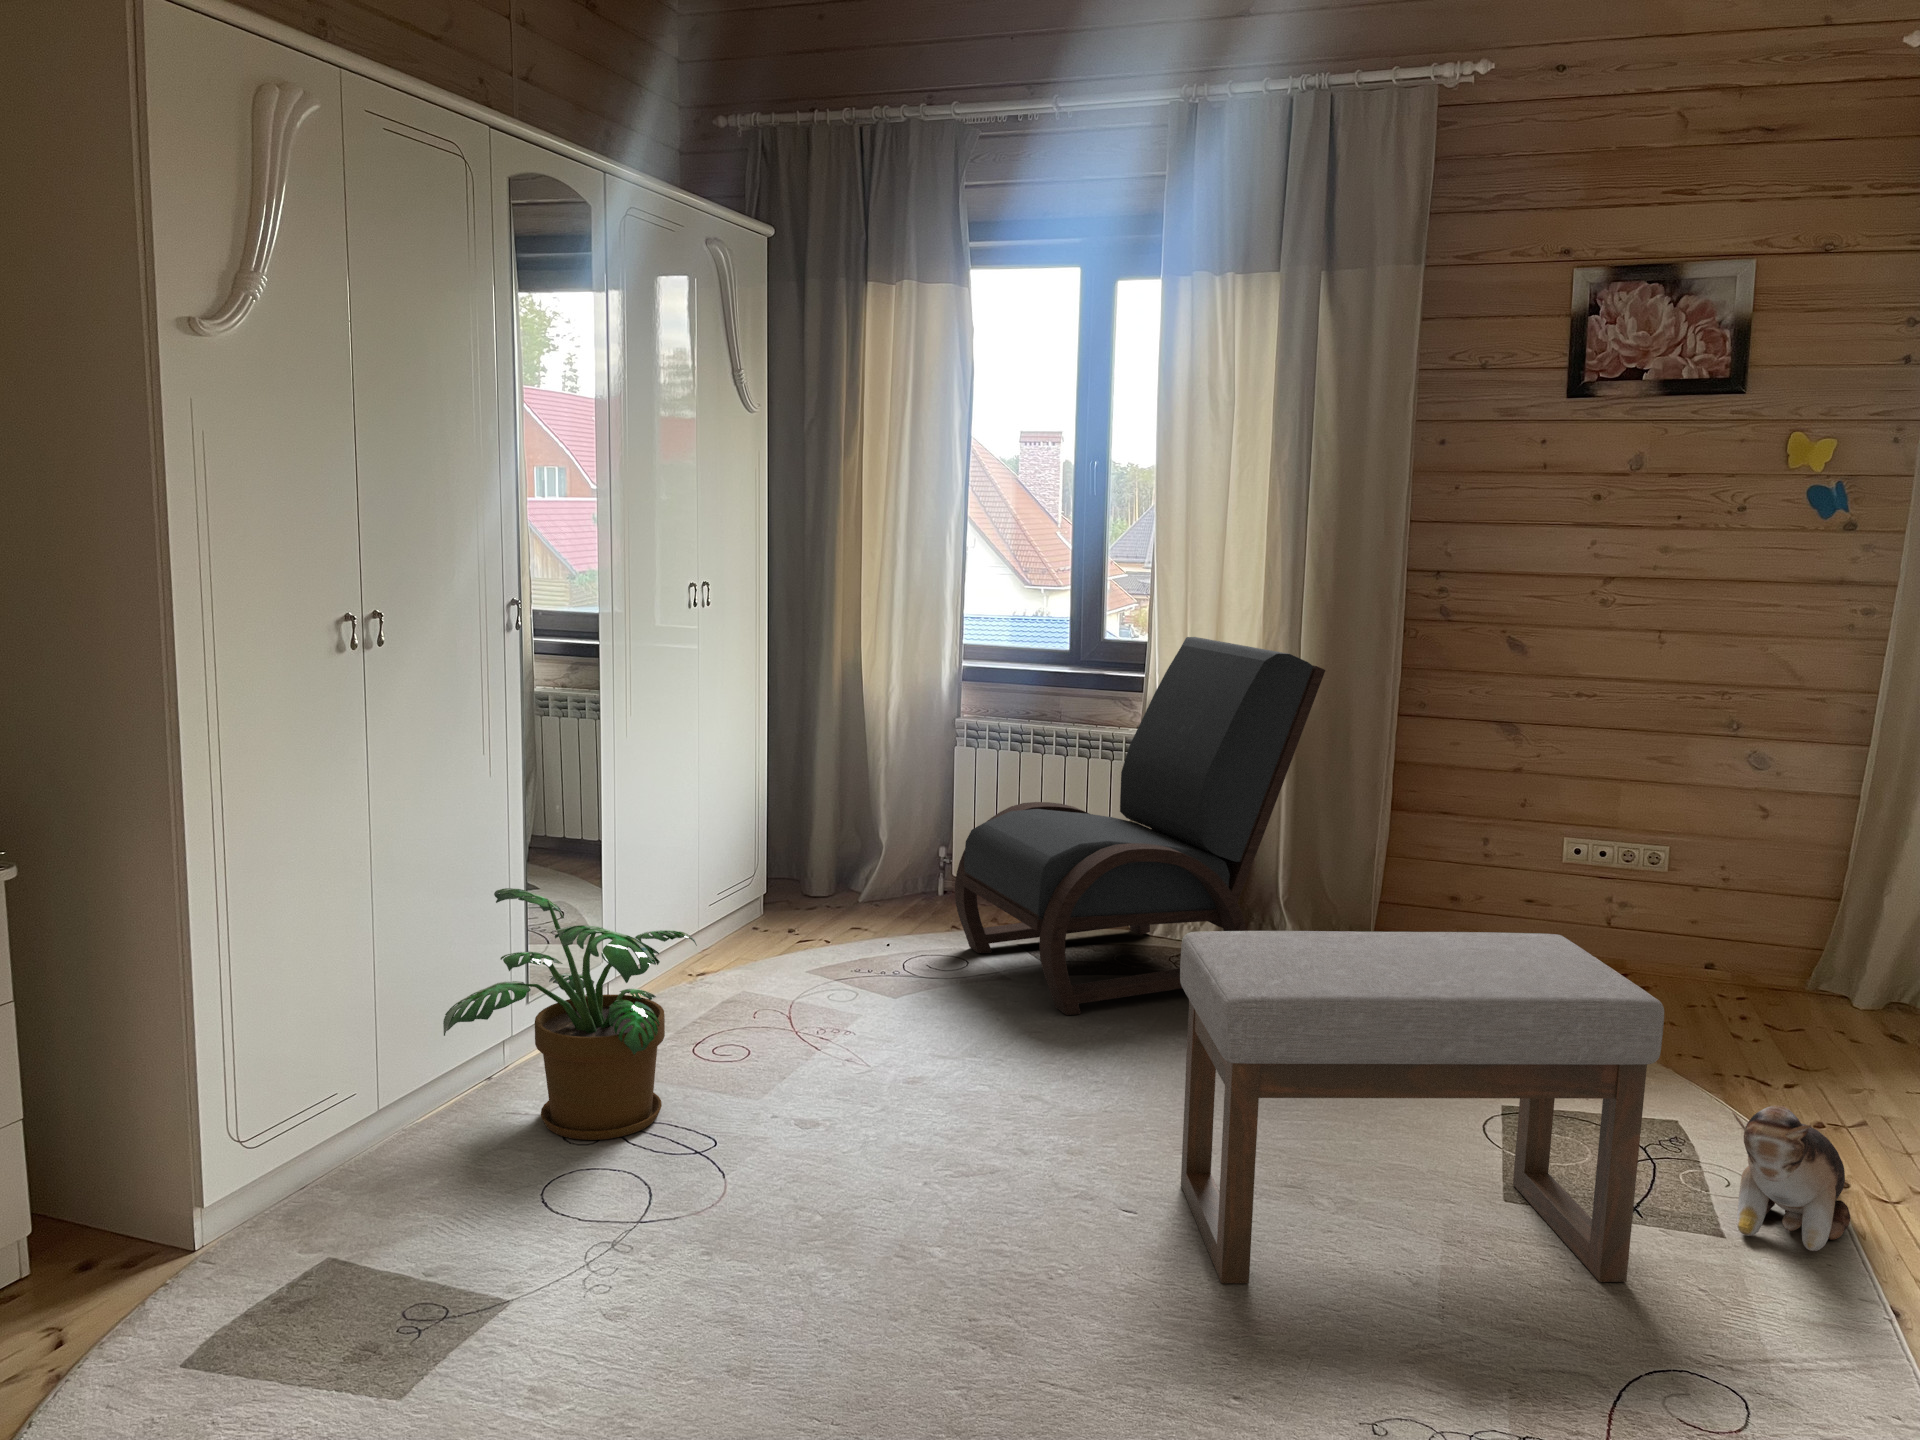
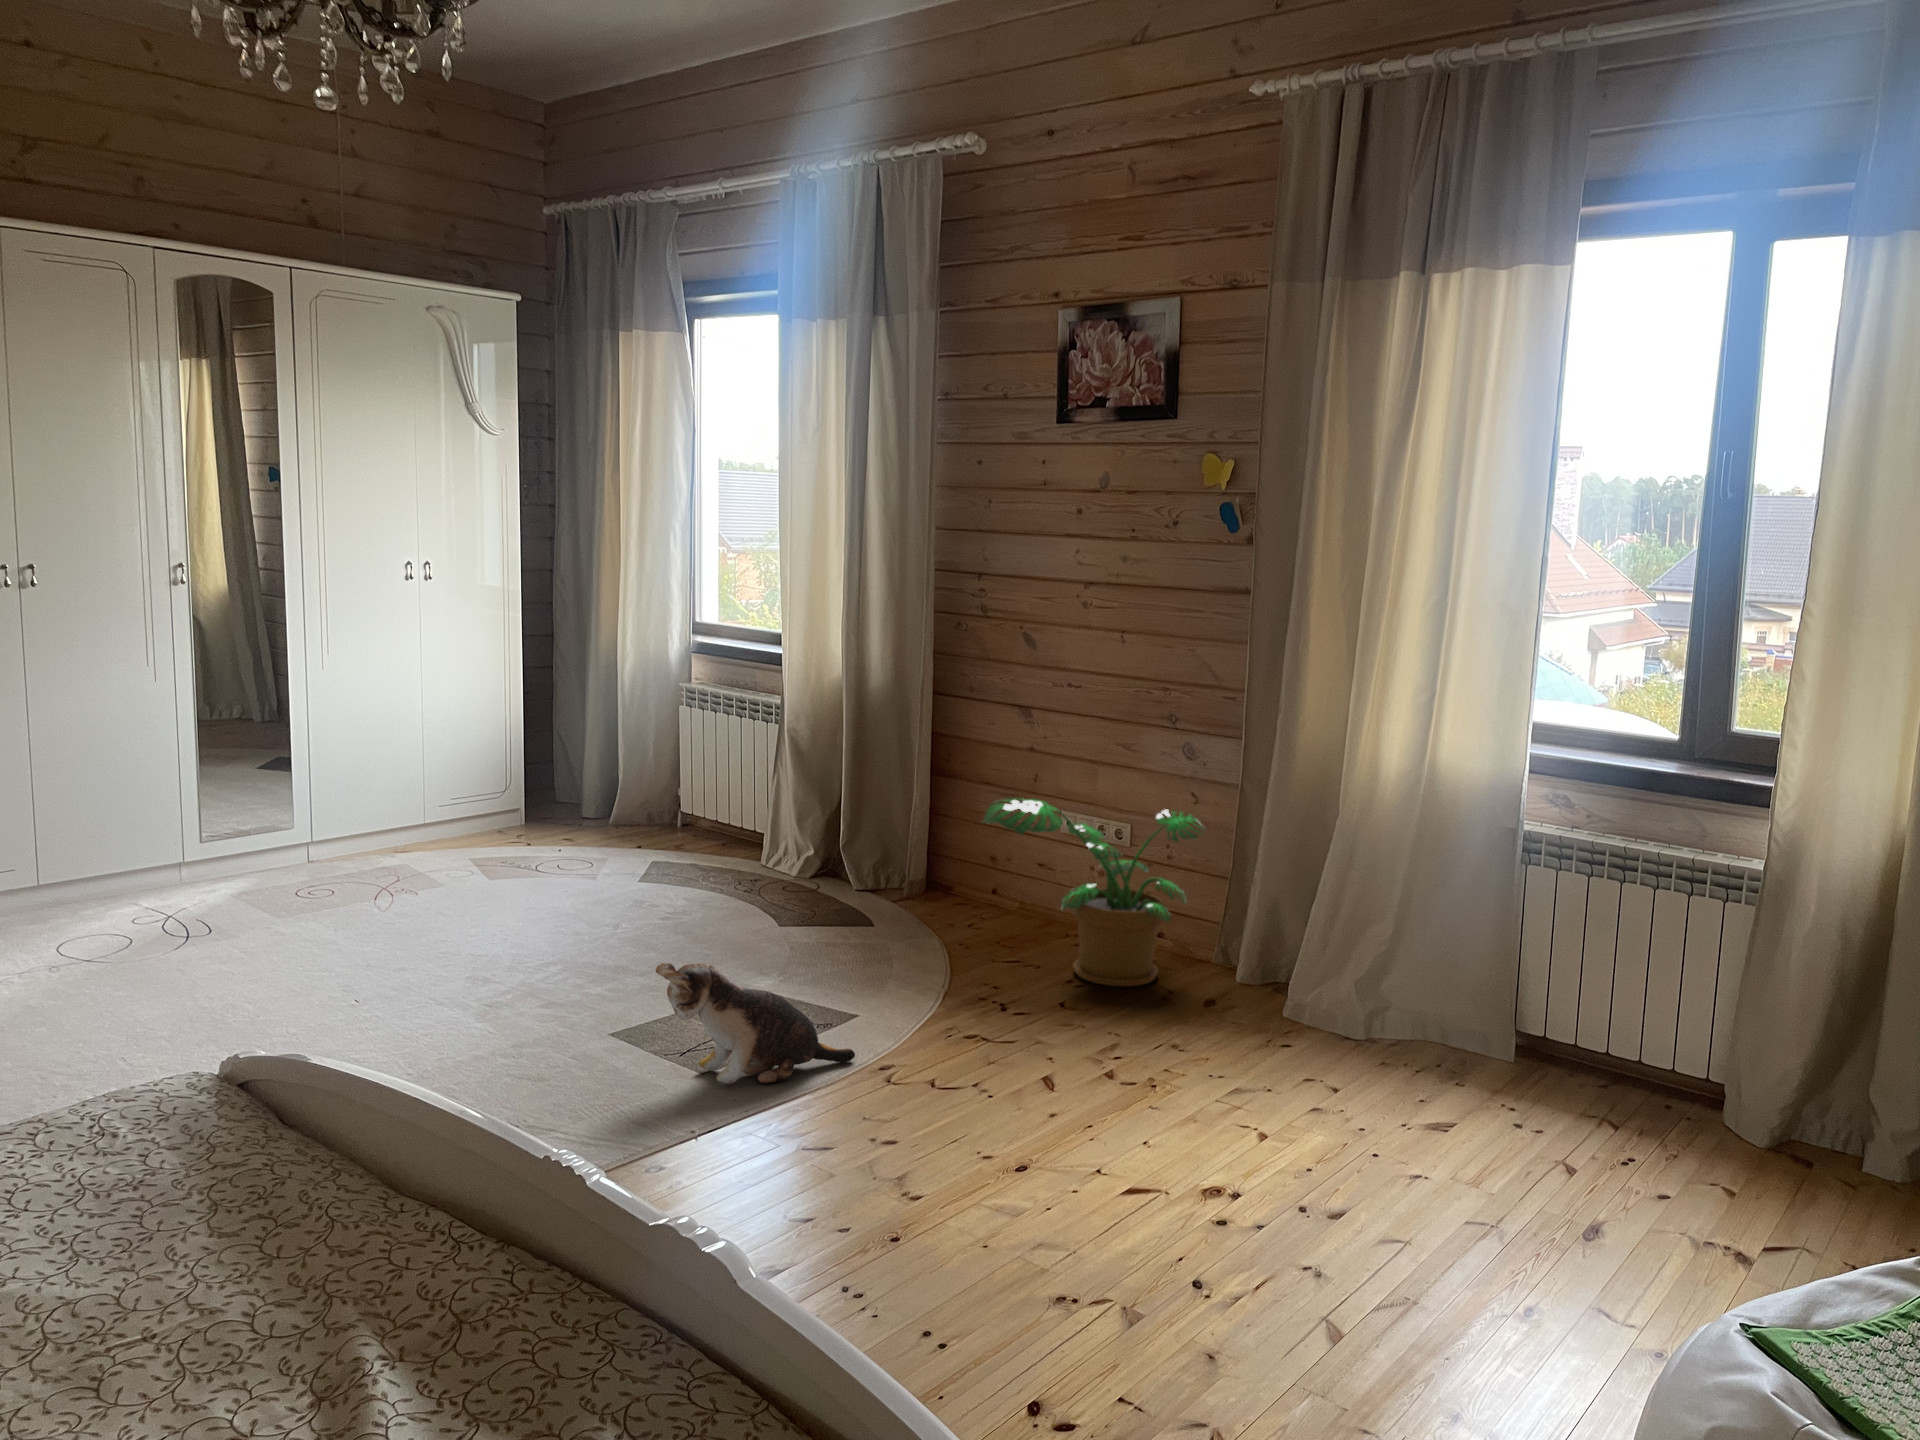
lounge chair: present [955,637,1325,1015] -> none [563,621,838,904]
potted plant: present [443,888,697,1140] -> present [983,798,1206,986]
ottoman: present [1180,931,1664,1283] -> none [303,799,652,1072]

